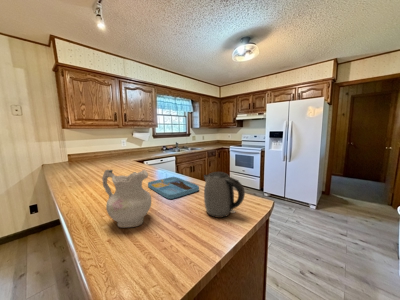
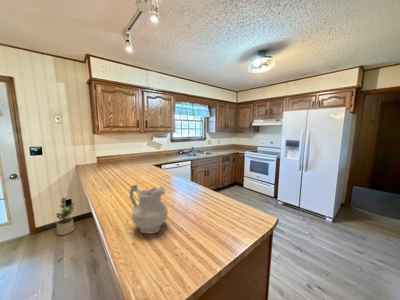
kettle: present [204,172,245,218] -> none [212,190,247,231]
tray: present [148,177,199,199] -> none [165,186,210,209]
potted plant: none [18,202,43,246] -> present [56,198,75,235]

